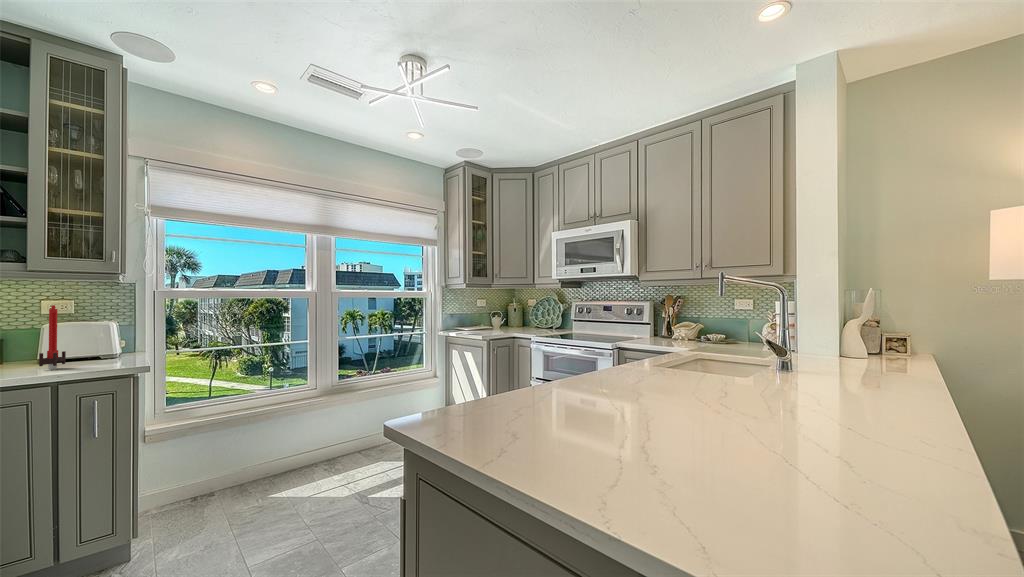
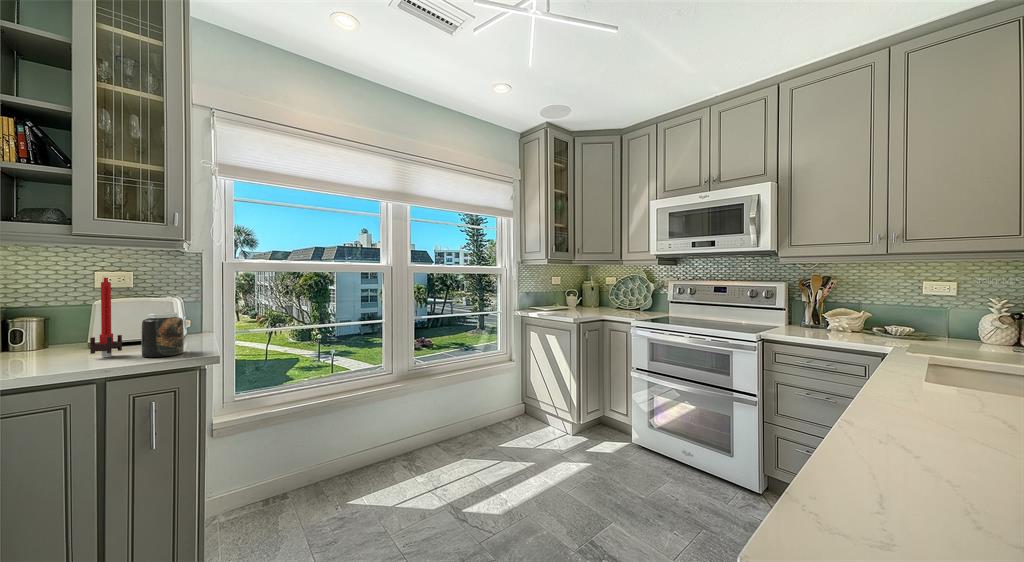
jar: none [82,333,118,368] -> present [141,312,184,357]

